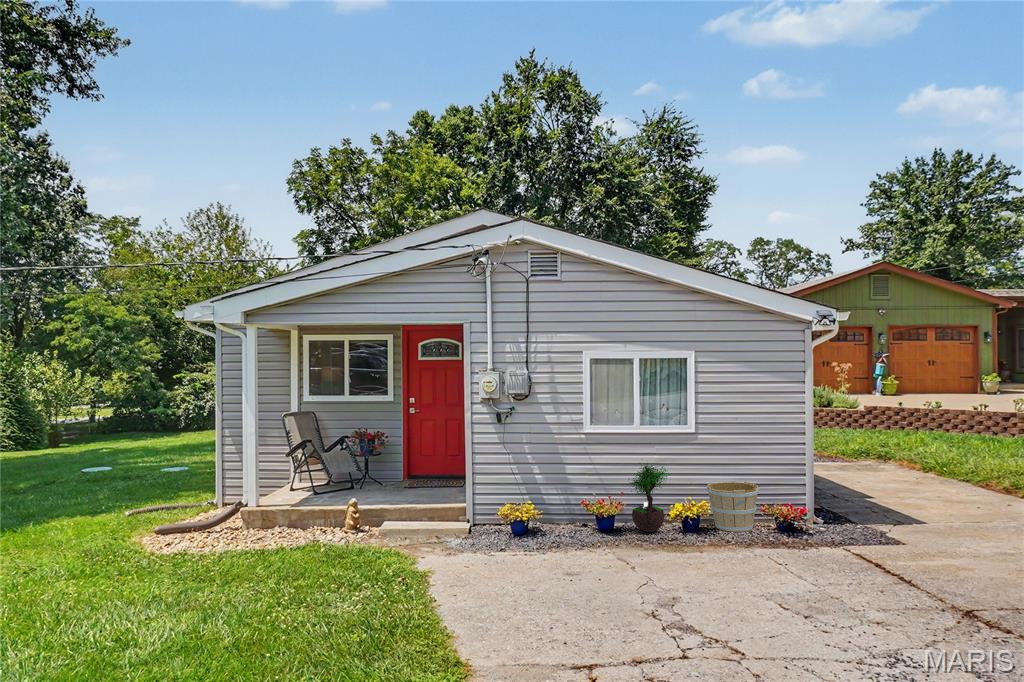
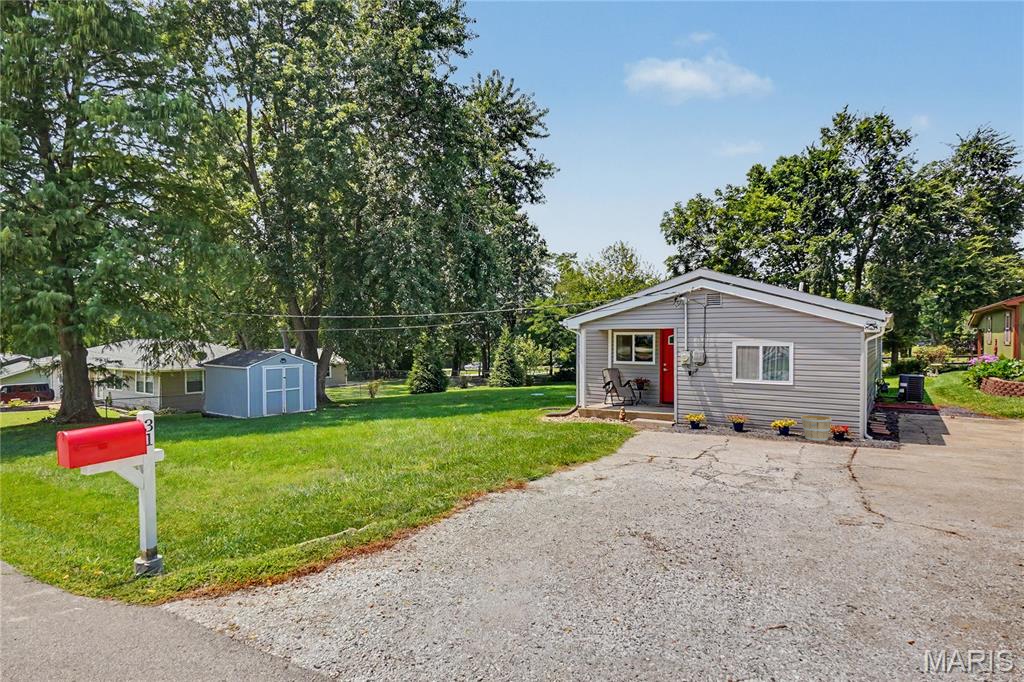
potted tree: present [630,464,669,532] -> none [751,398,775,435]

